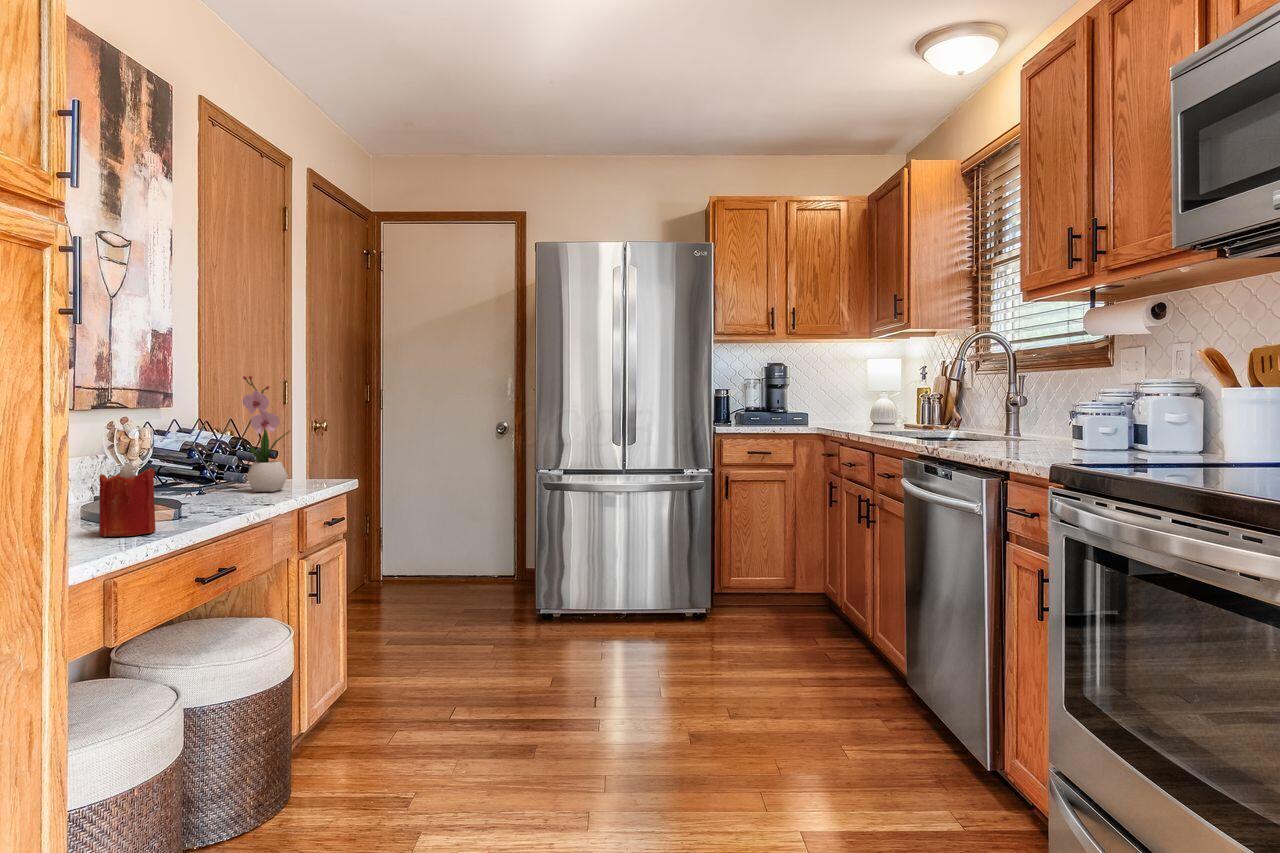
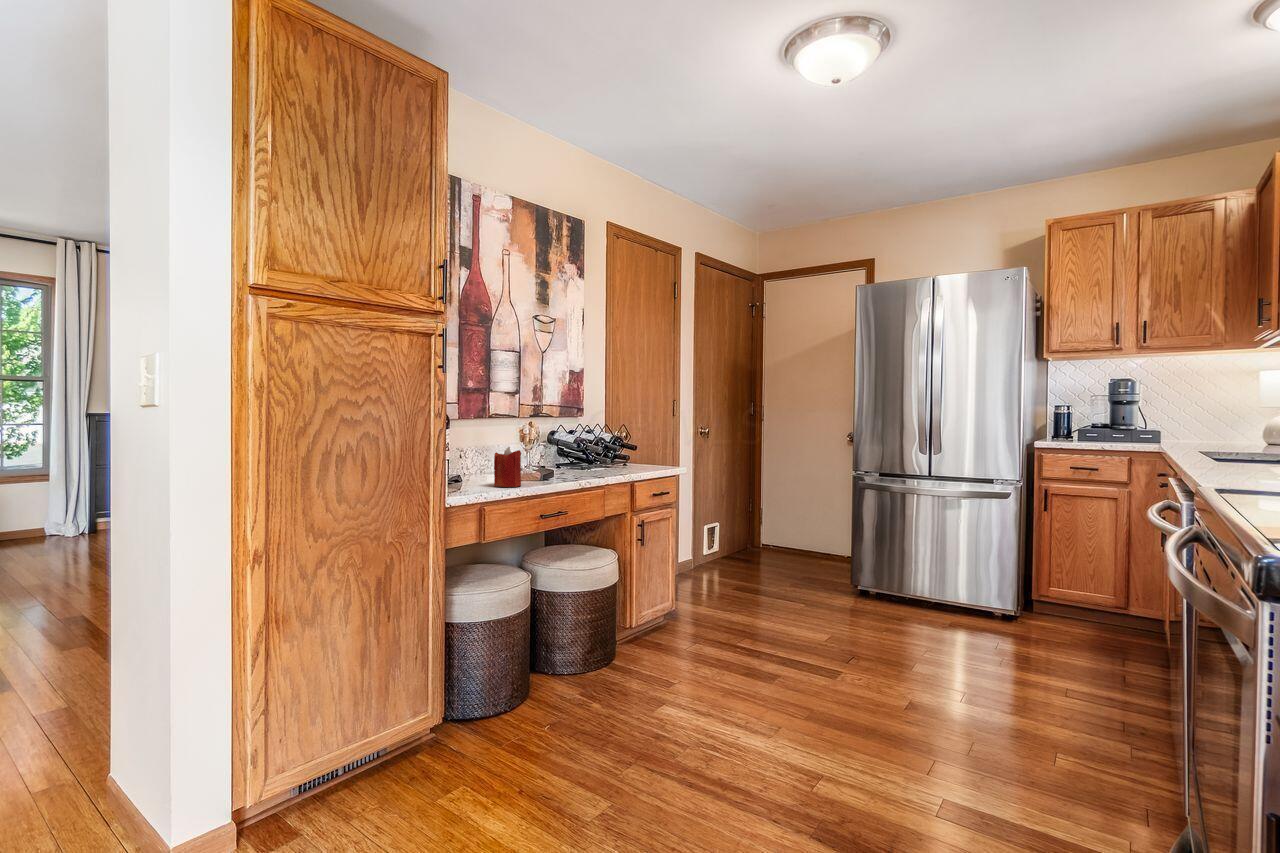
flower arrangement: present [242,376,290,492] -> none [603,397,634,472]

